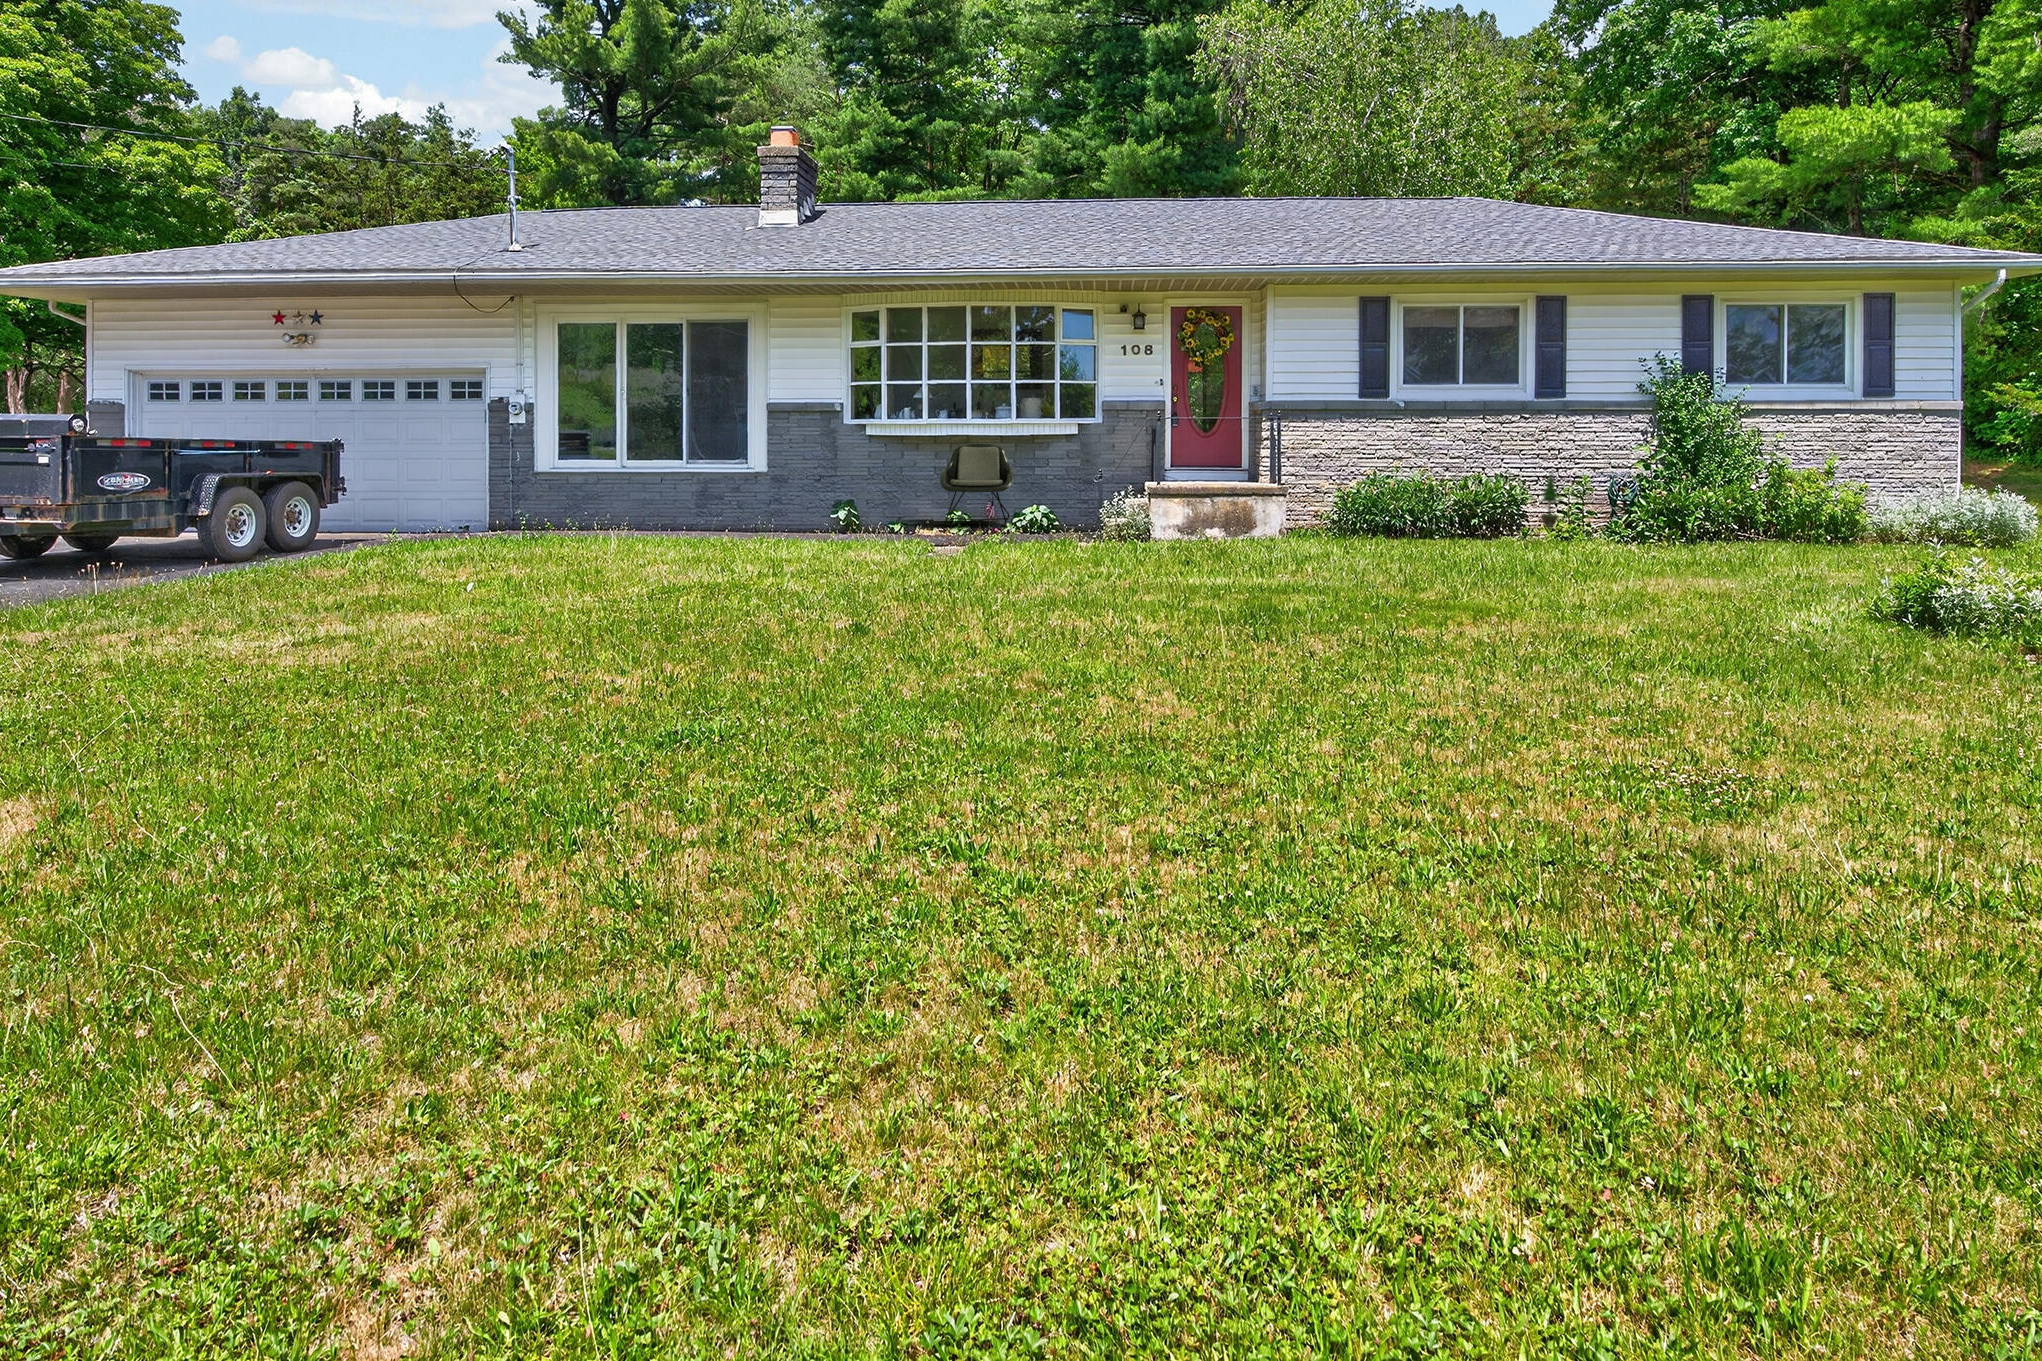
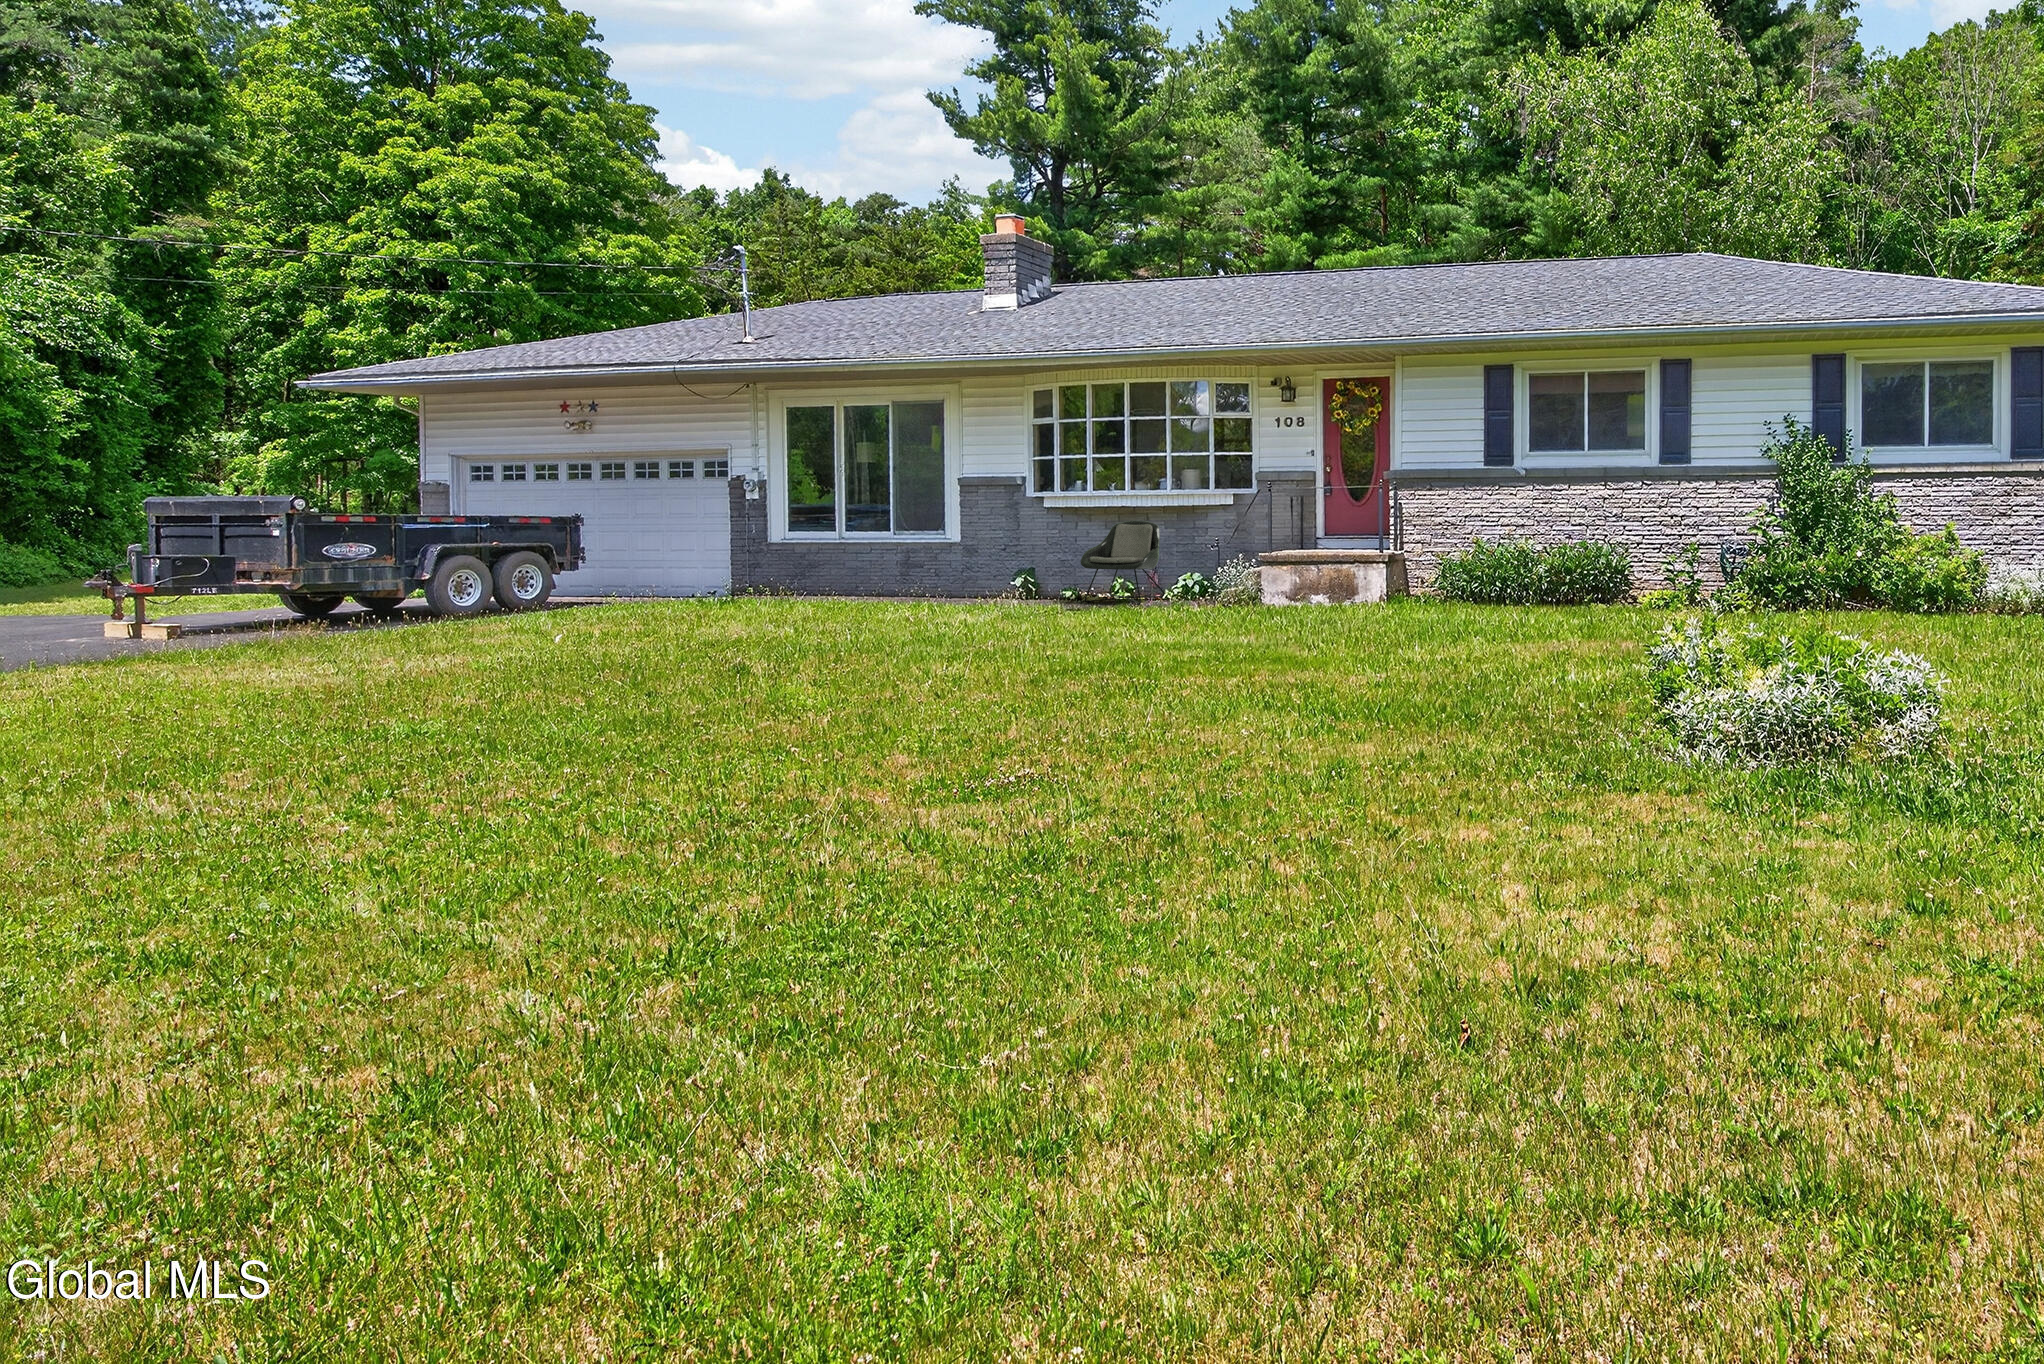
potted tree: present [1541,474,1559,528] -> none [1676,558,1698,620]

